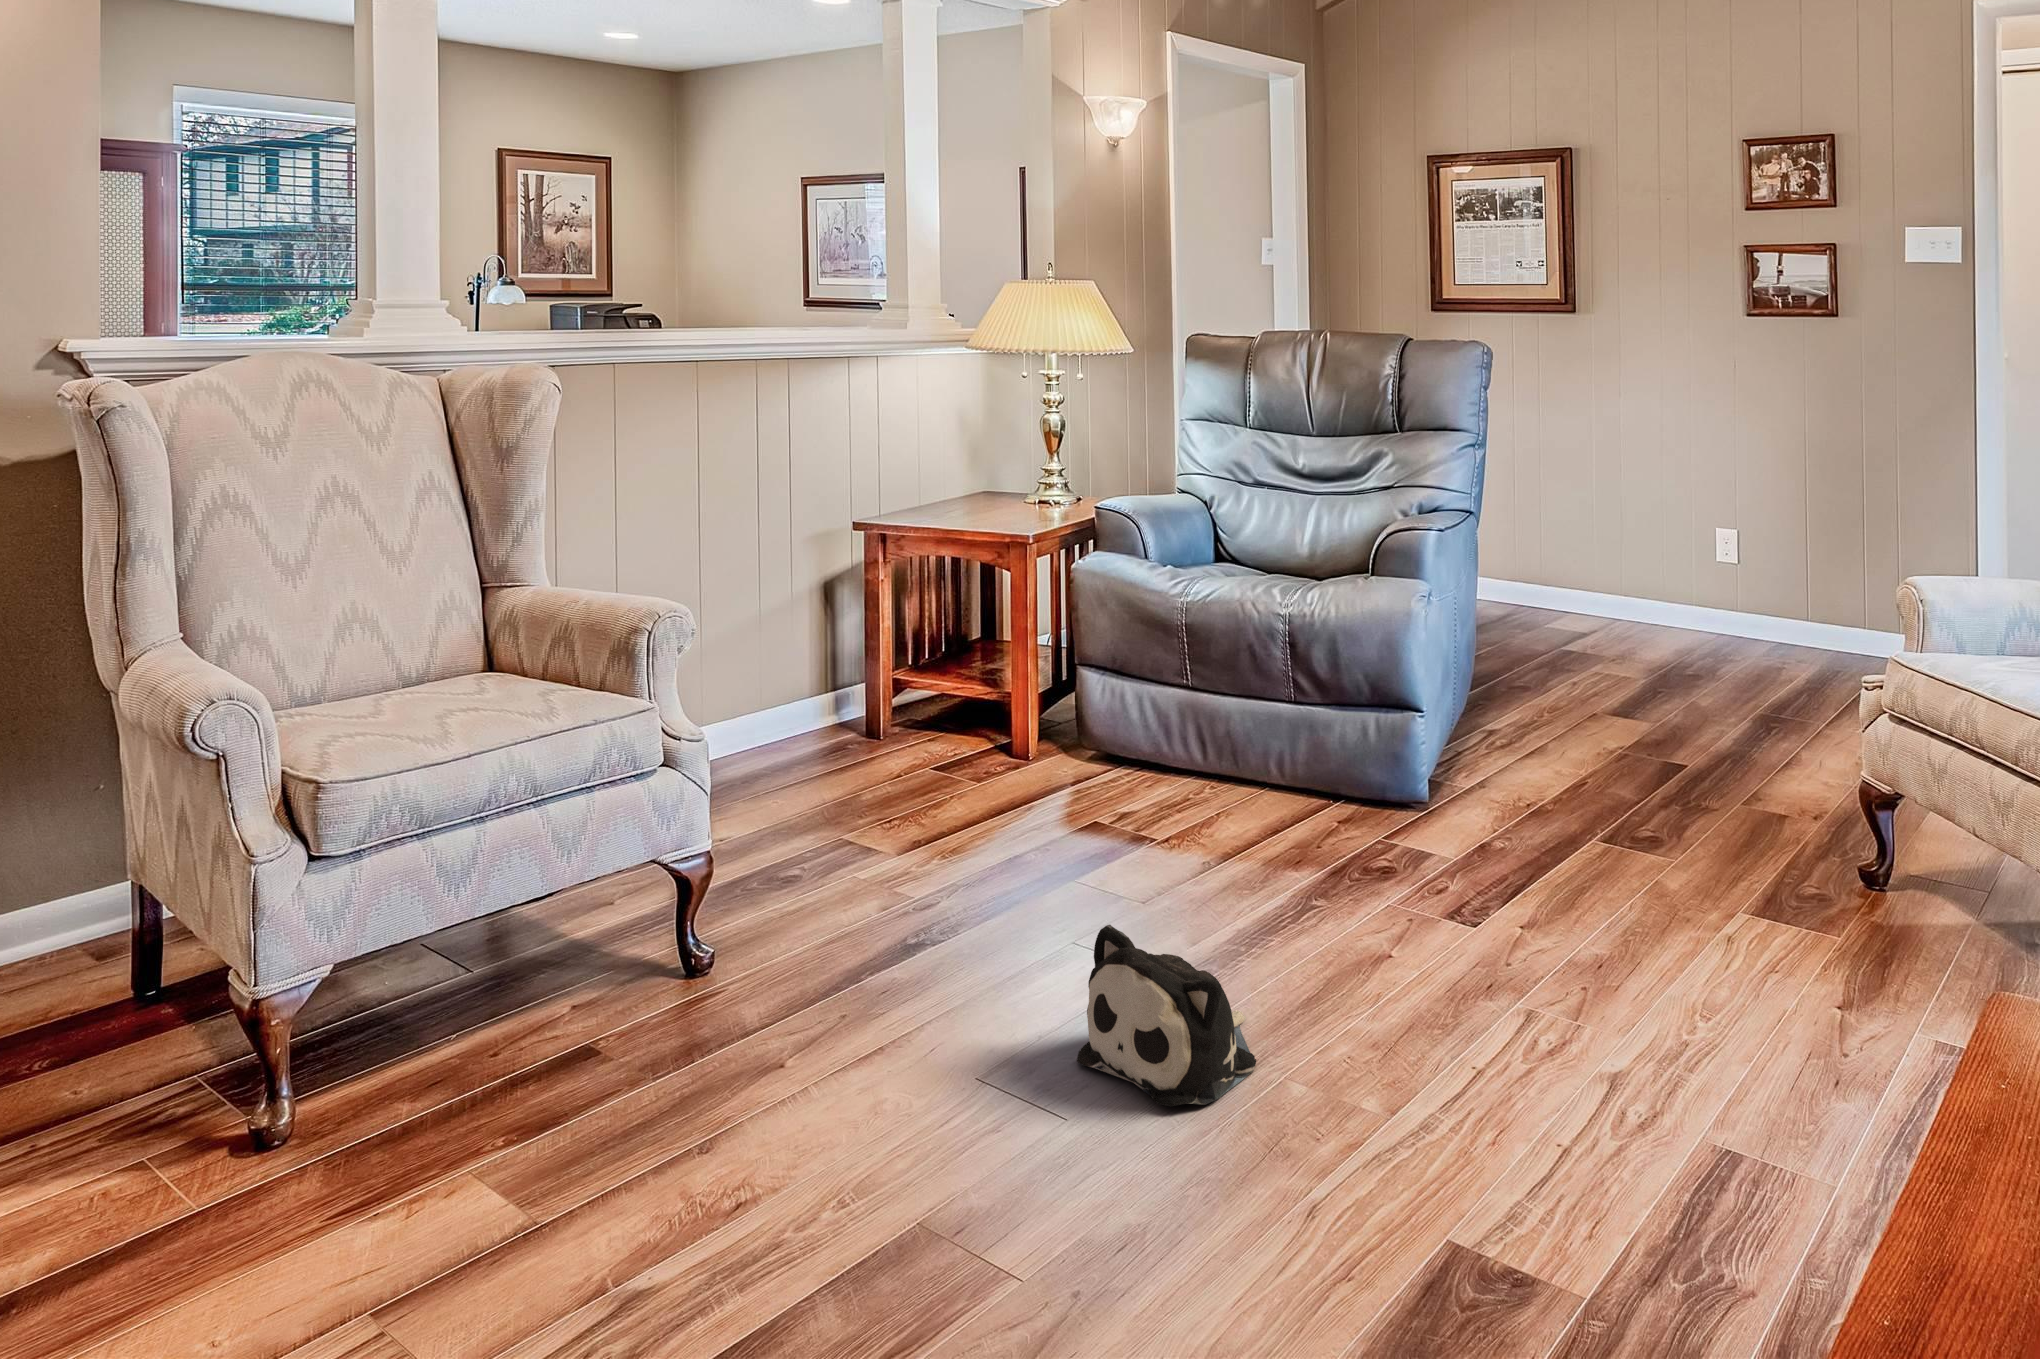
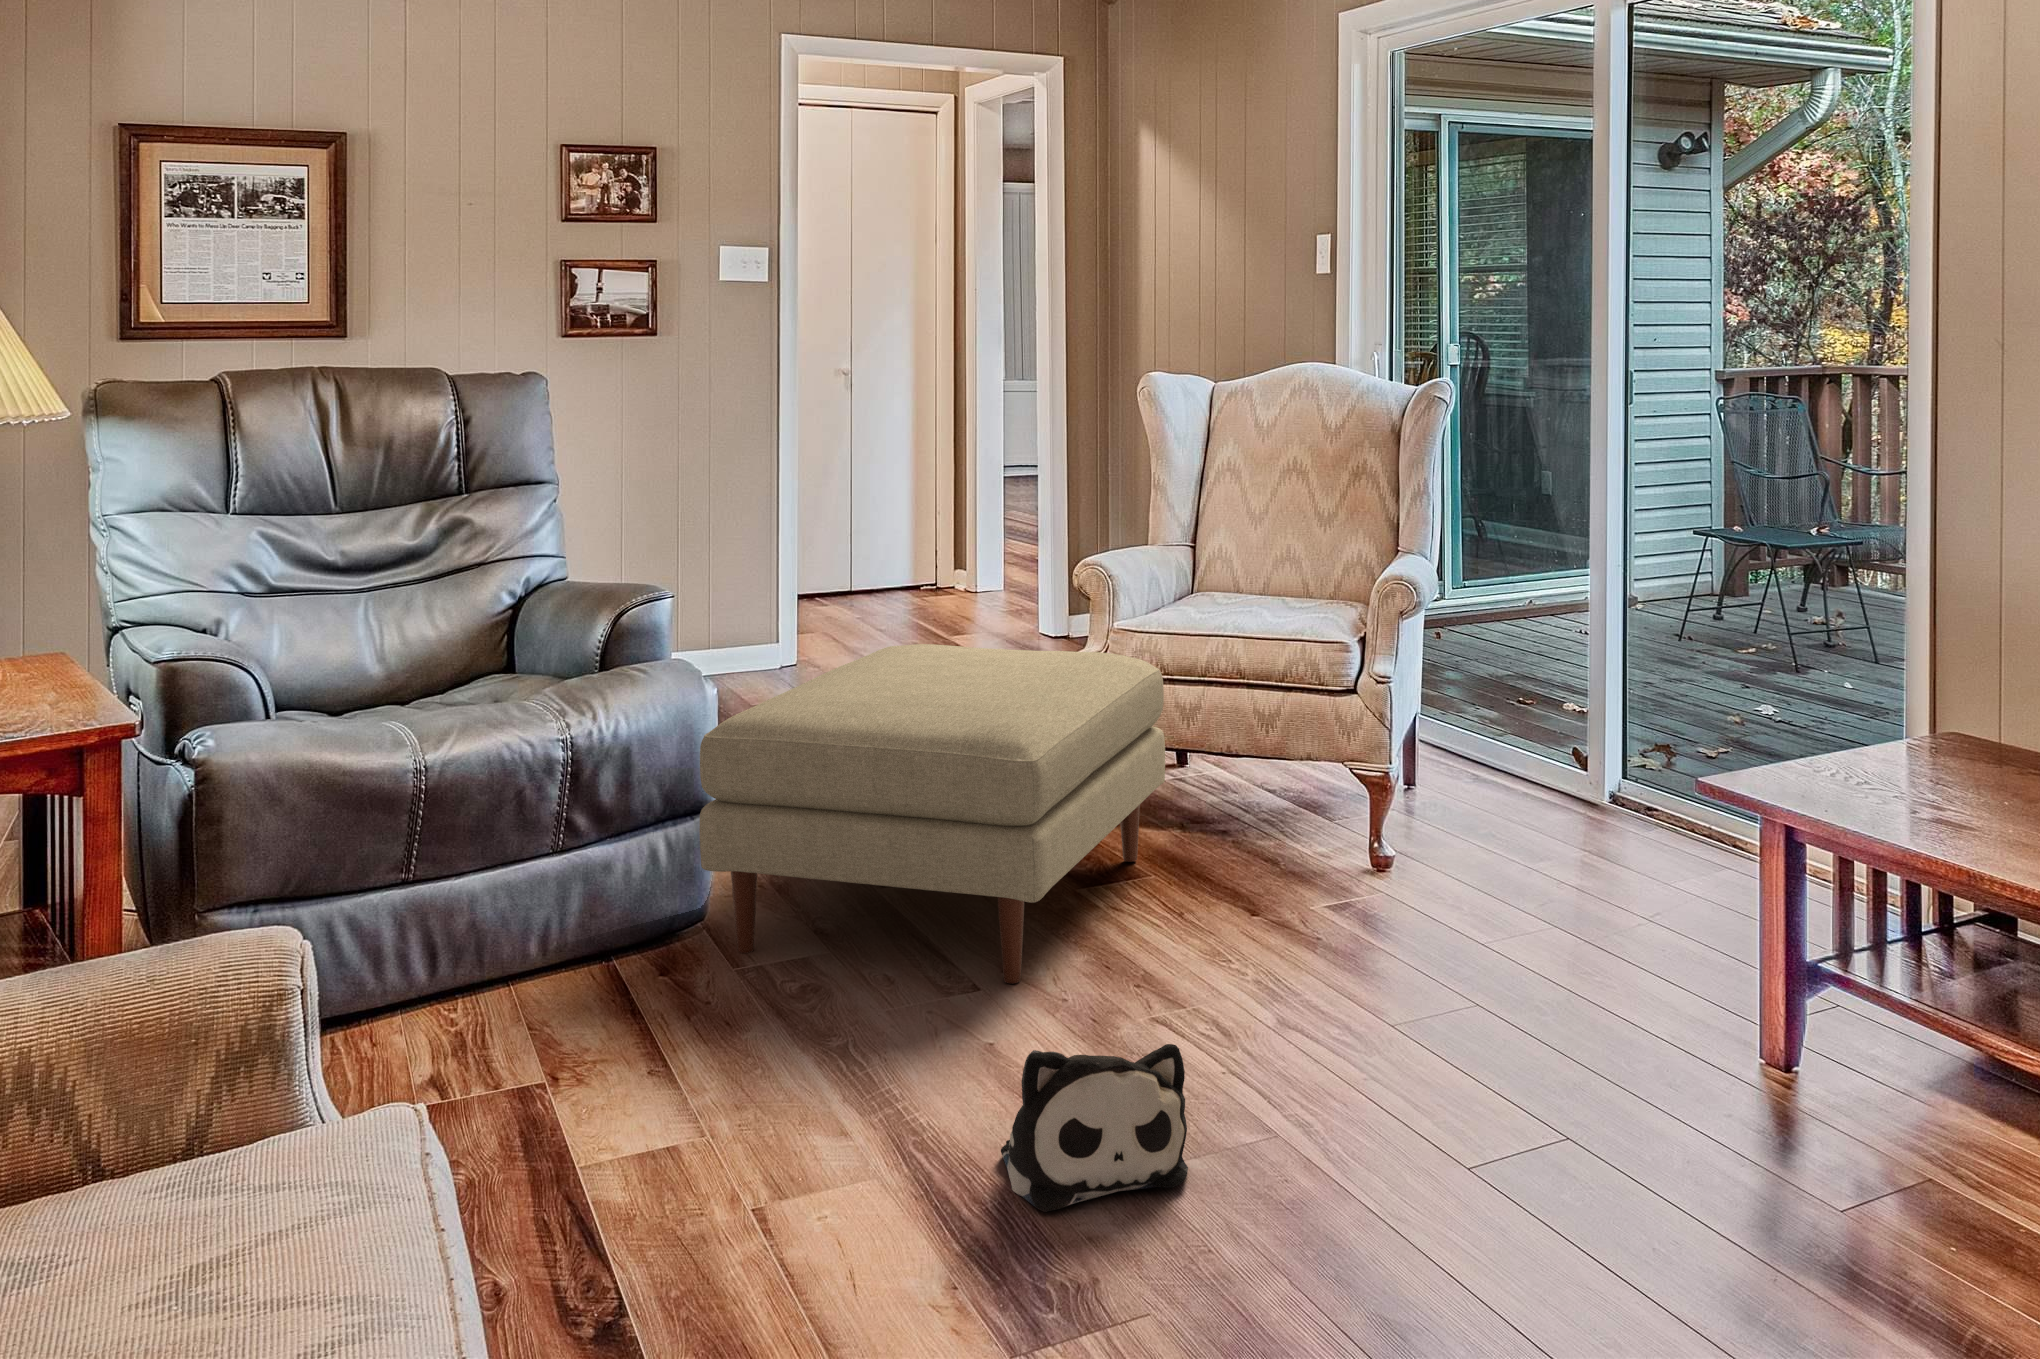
ottoman: none [1353,620,1875,941] -> present [699,644,1165,984]

